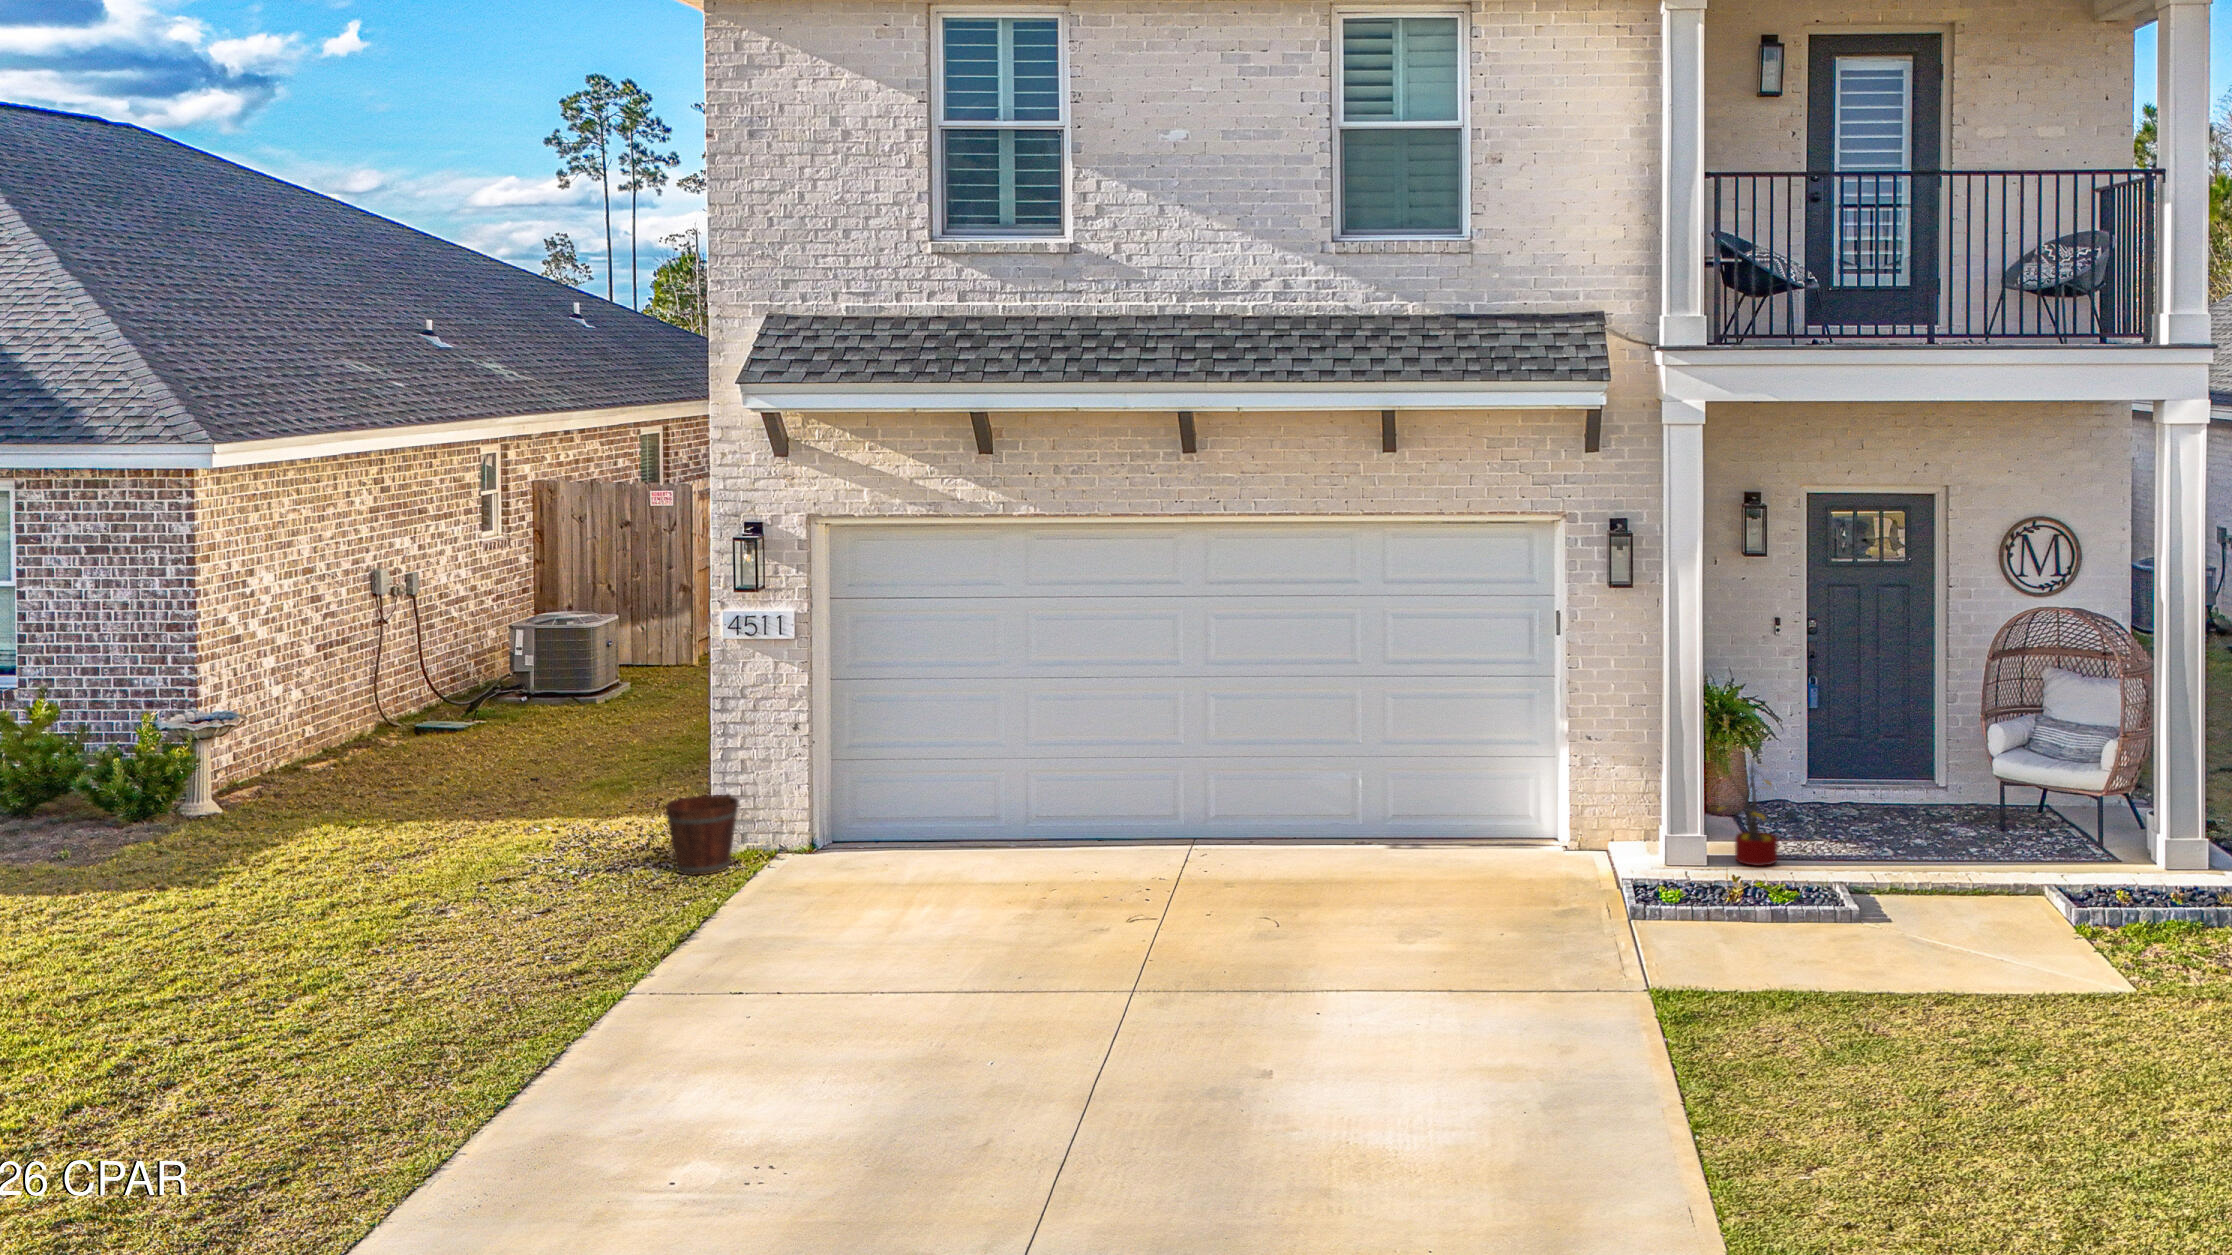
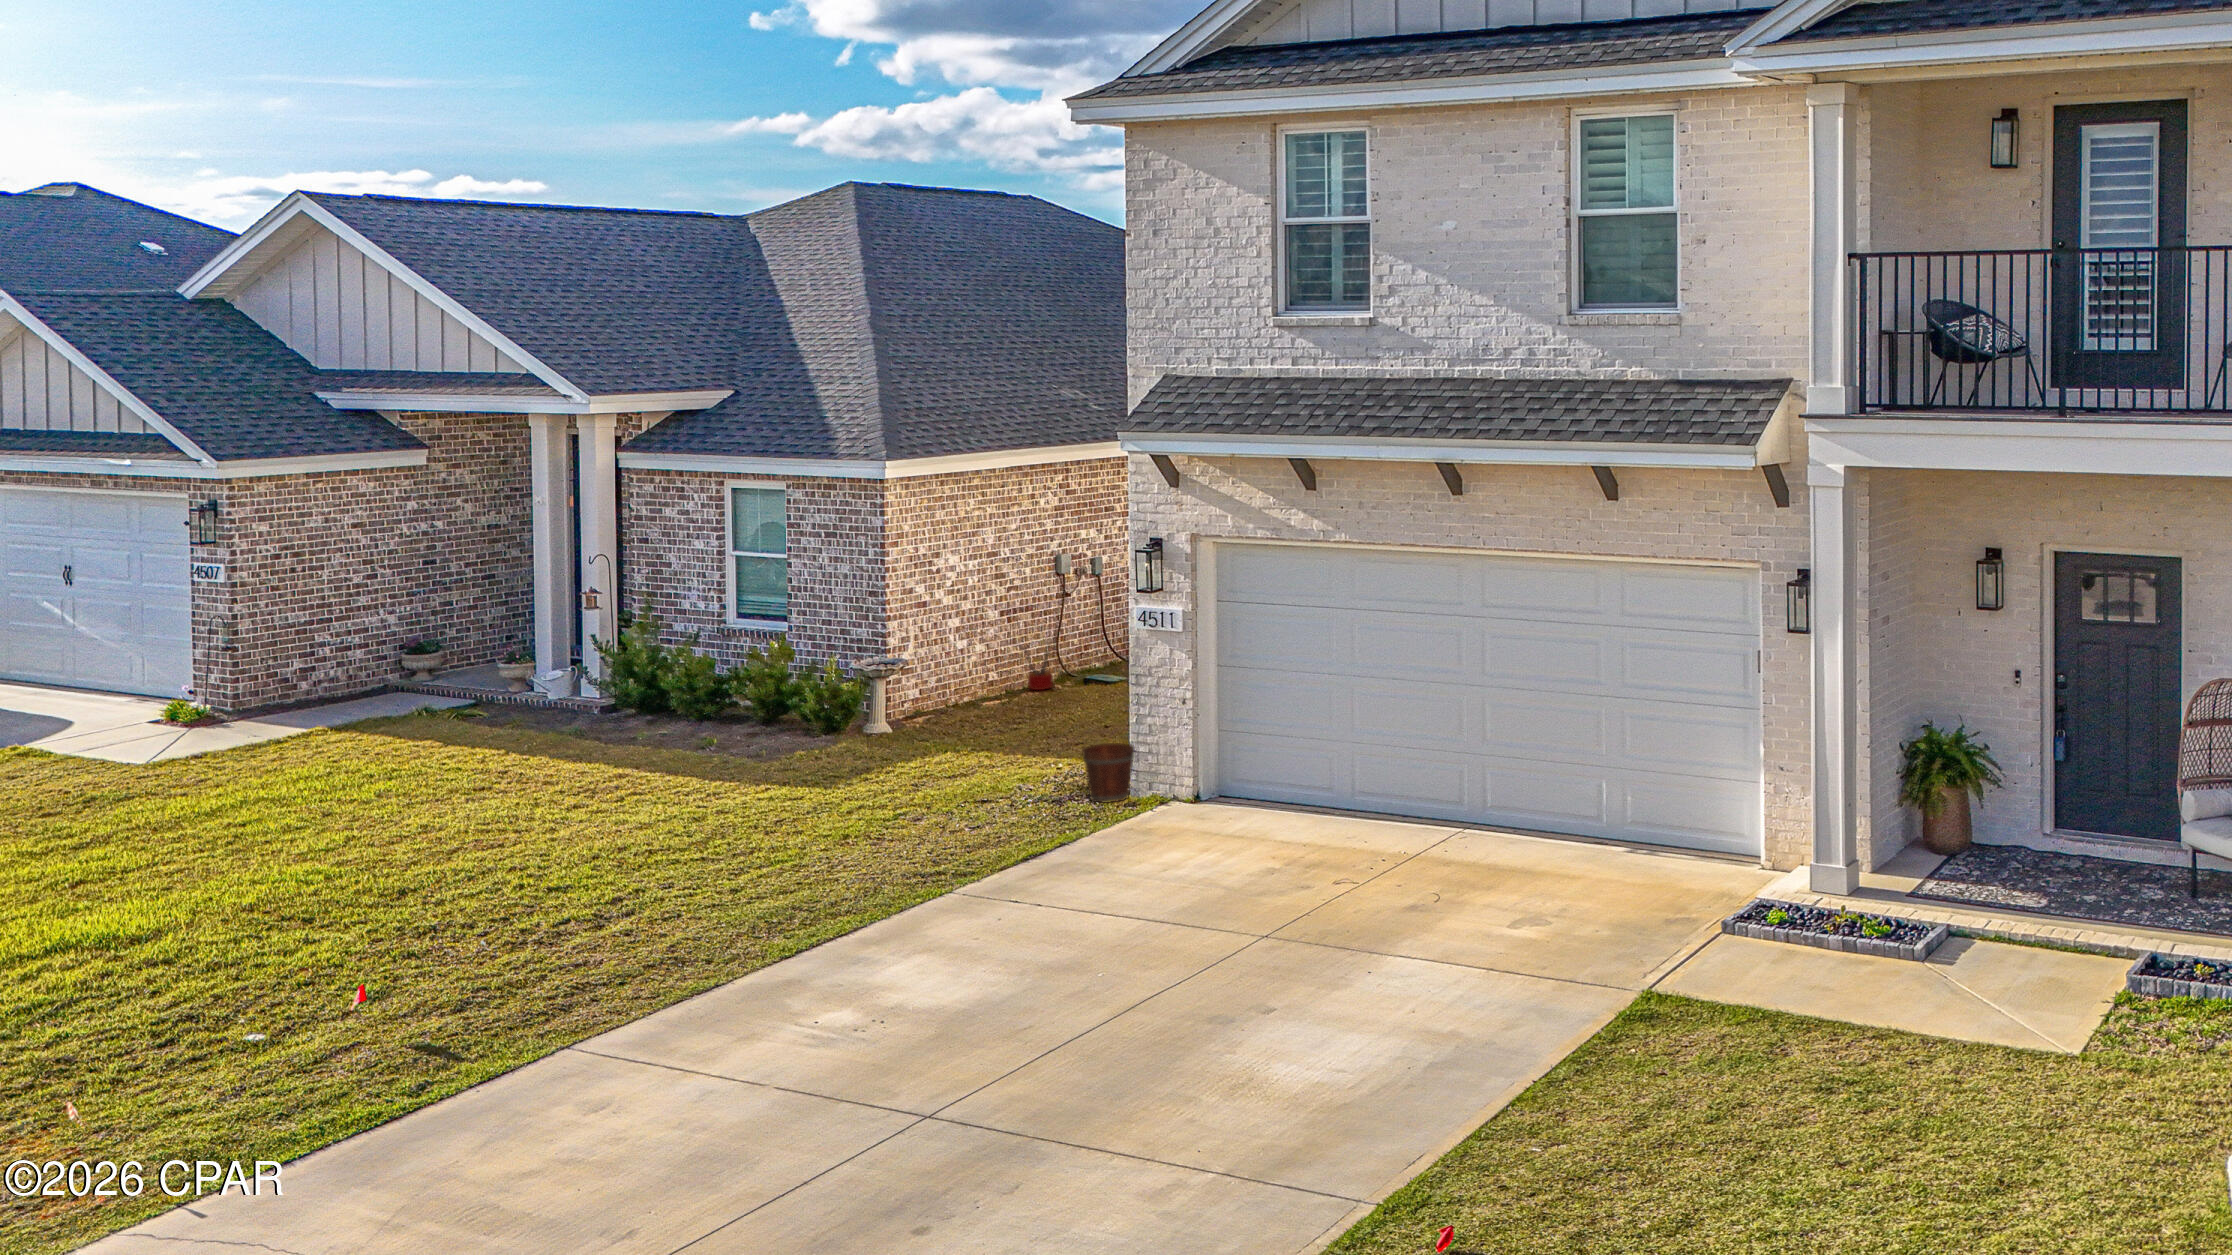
decorative plant: present [1718,765,1777,866] -> present [1015,637,1055,690]

